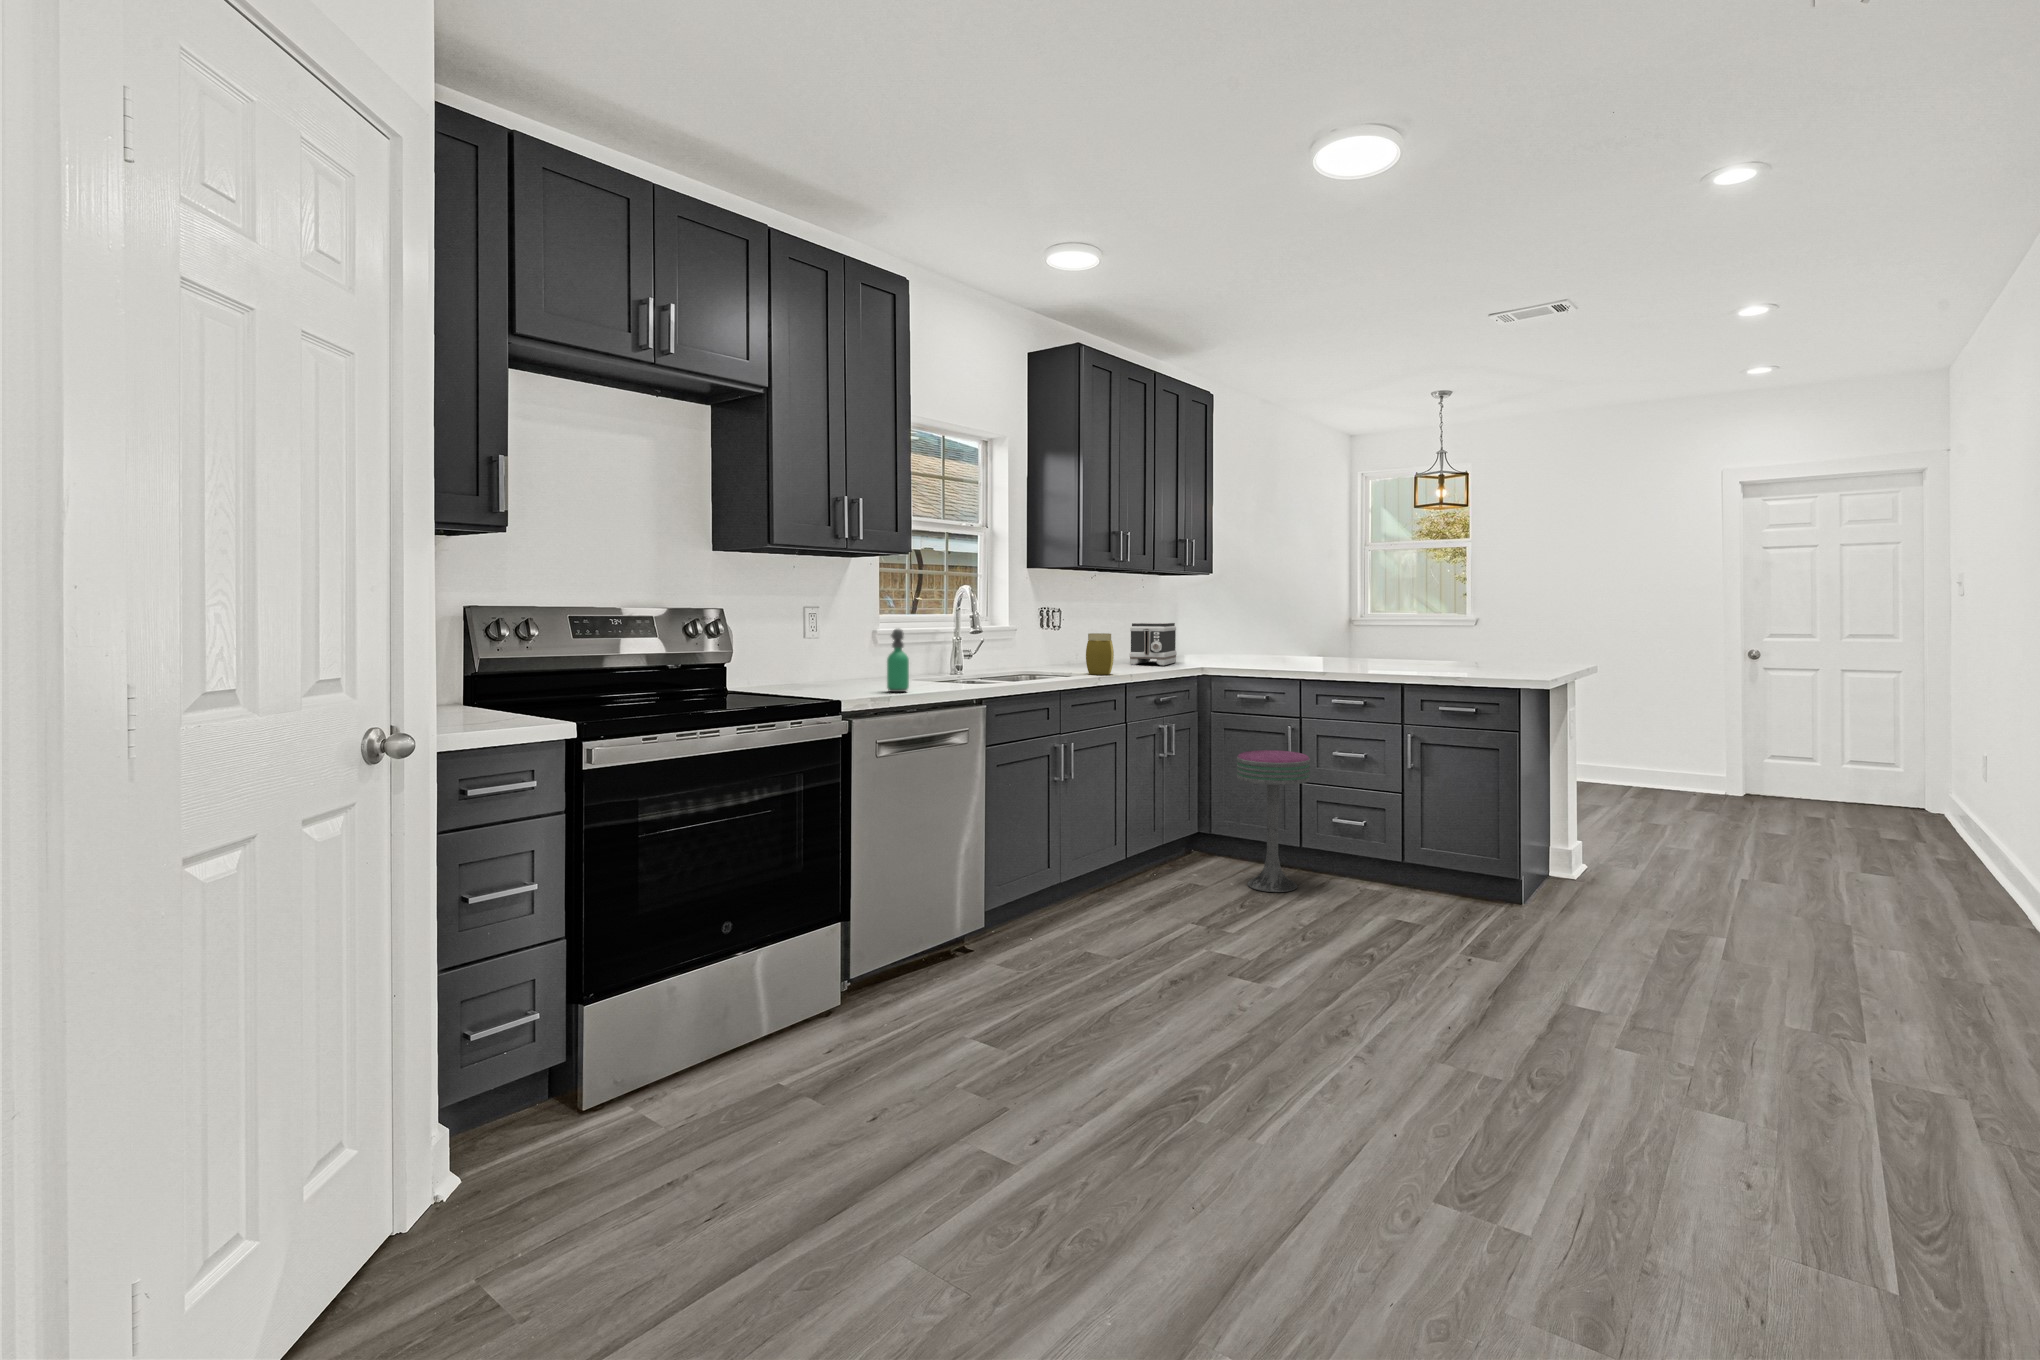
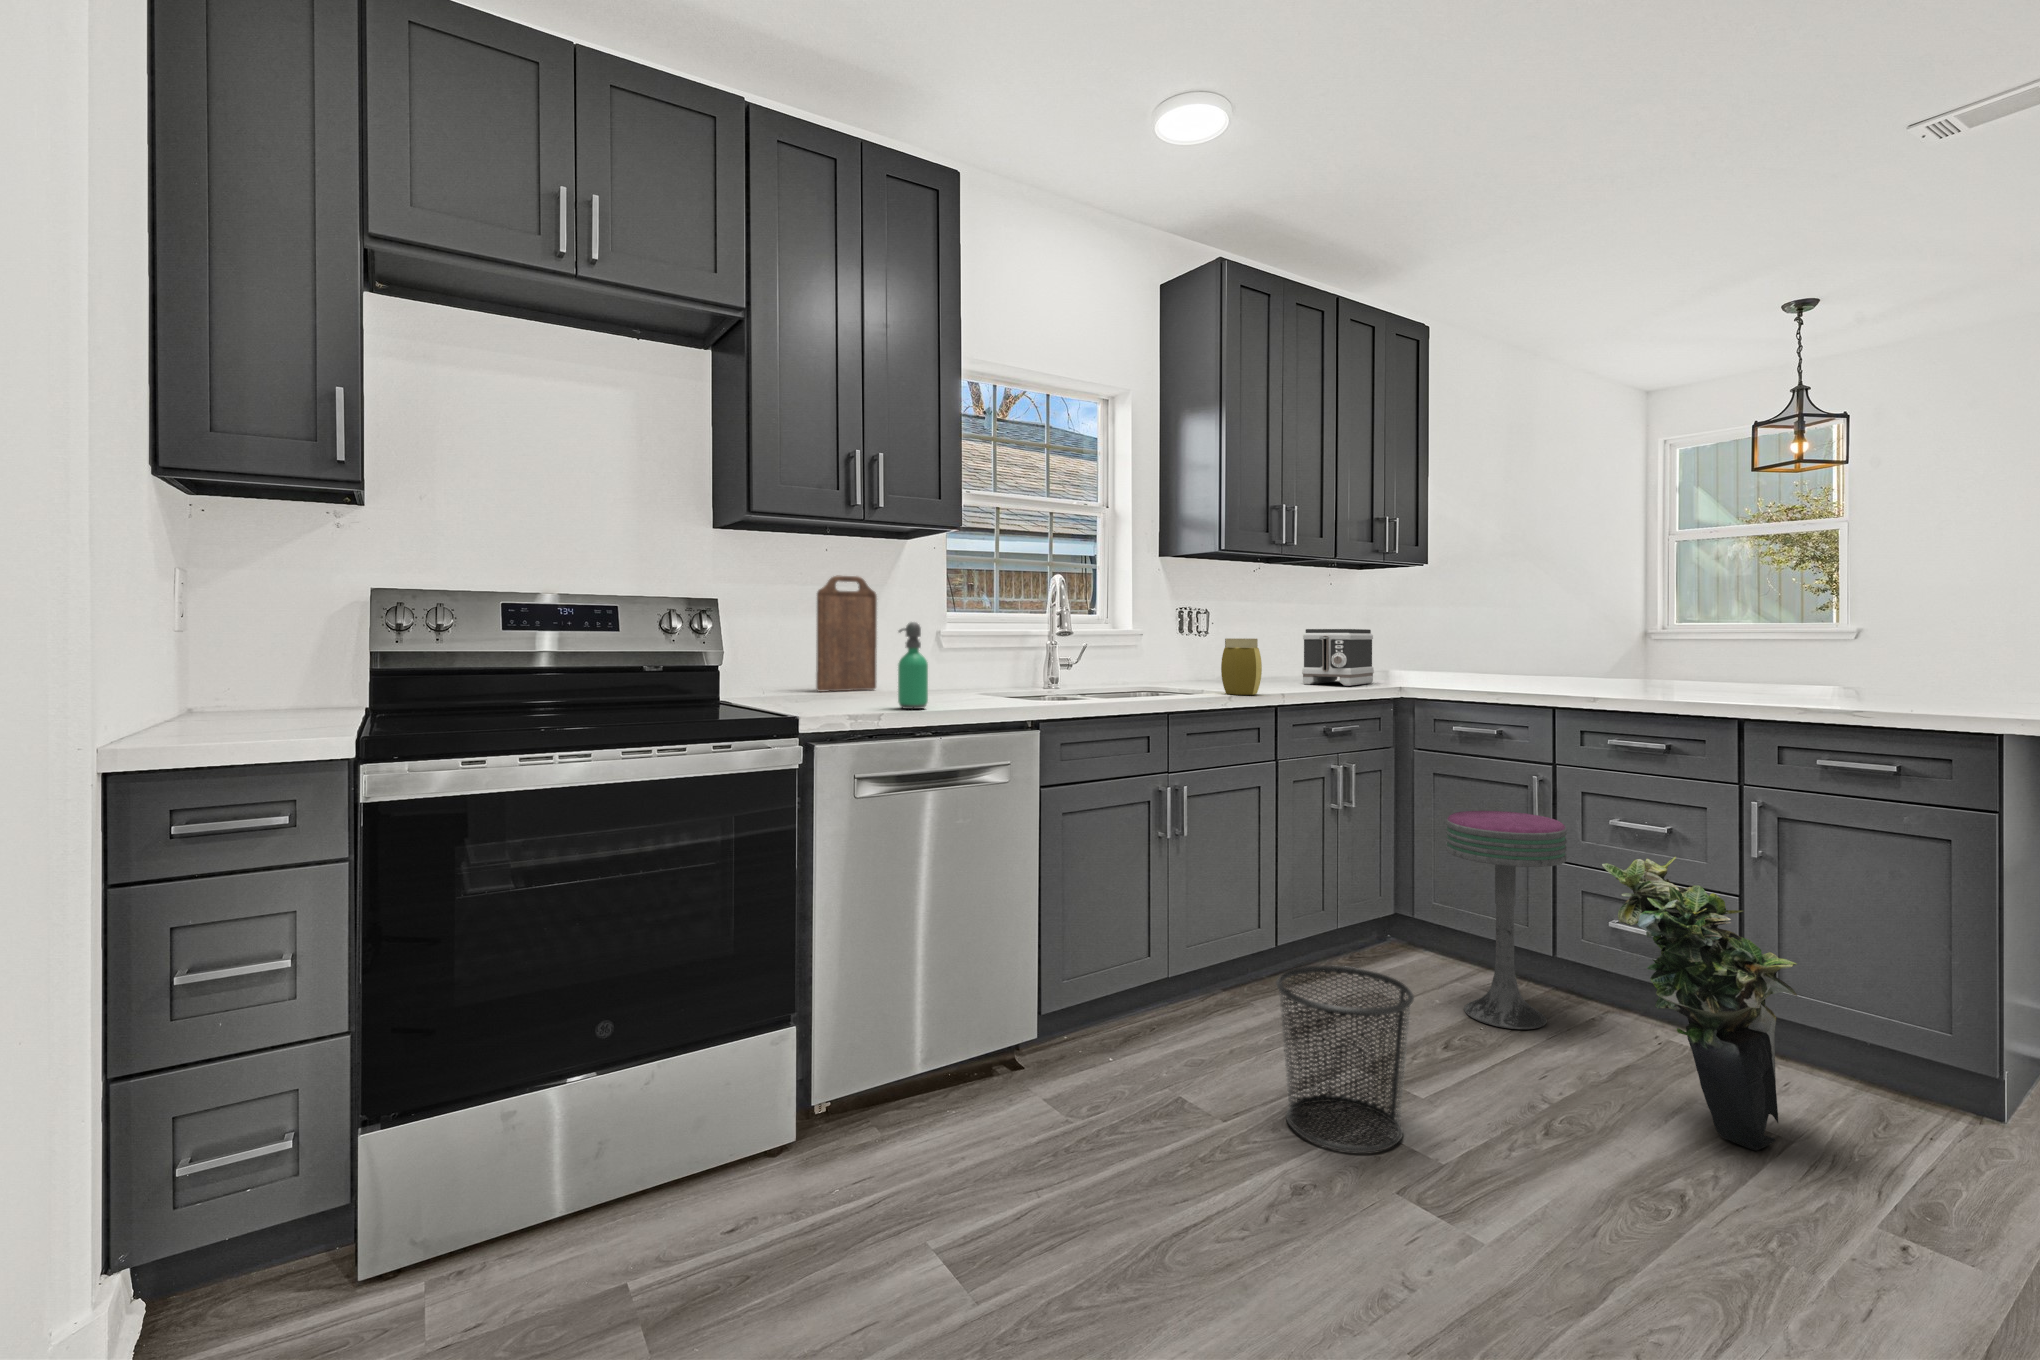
cutting board: none [792,588,834,680] -> present [816,575,877,692]
potted plant: none [1335,770,1435,936] -> present [1602,857,1797,1151]
trash can: none [1150,853,1235,963] -> present [1276,965,1414,1152]

